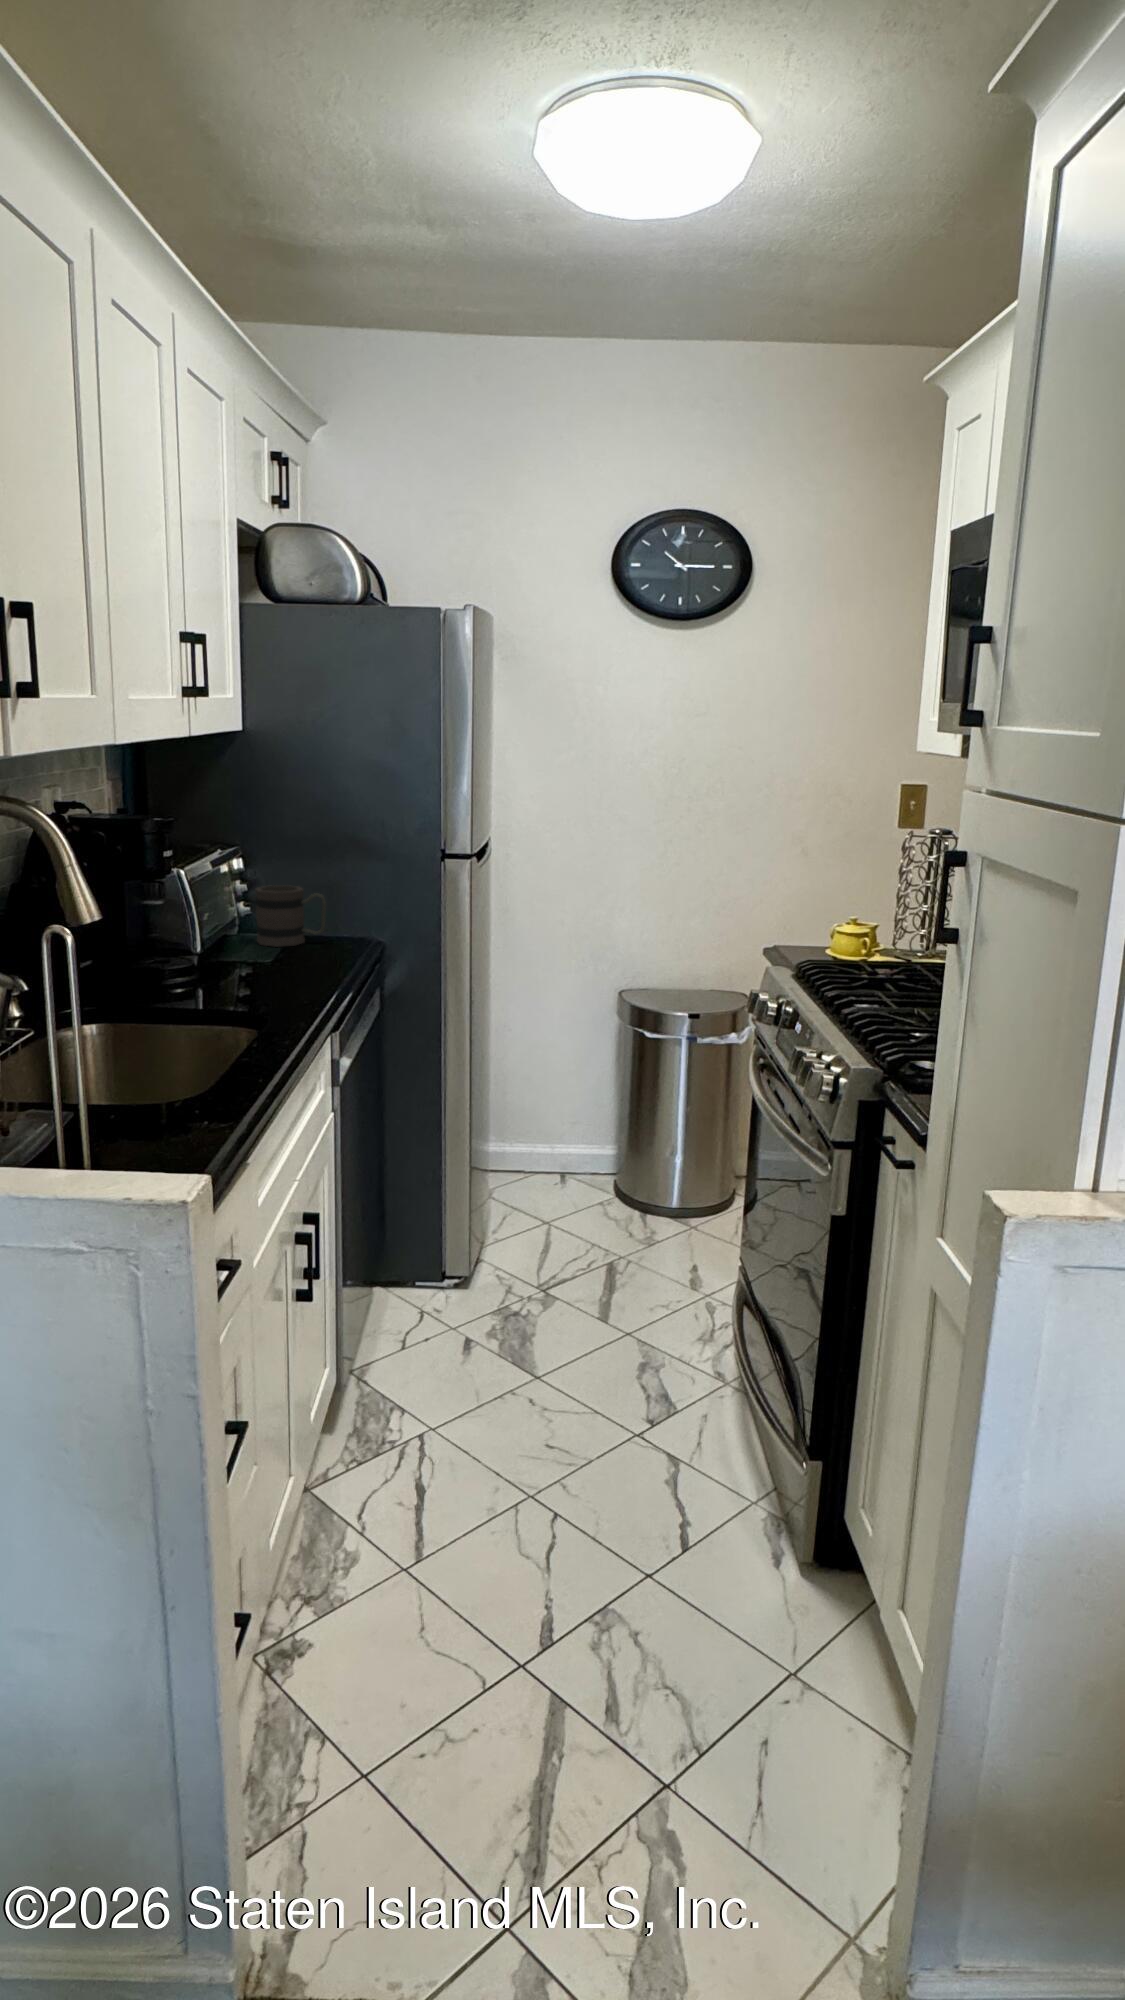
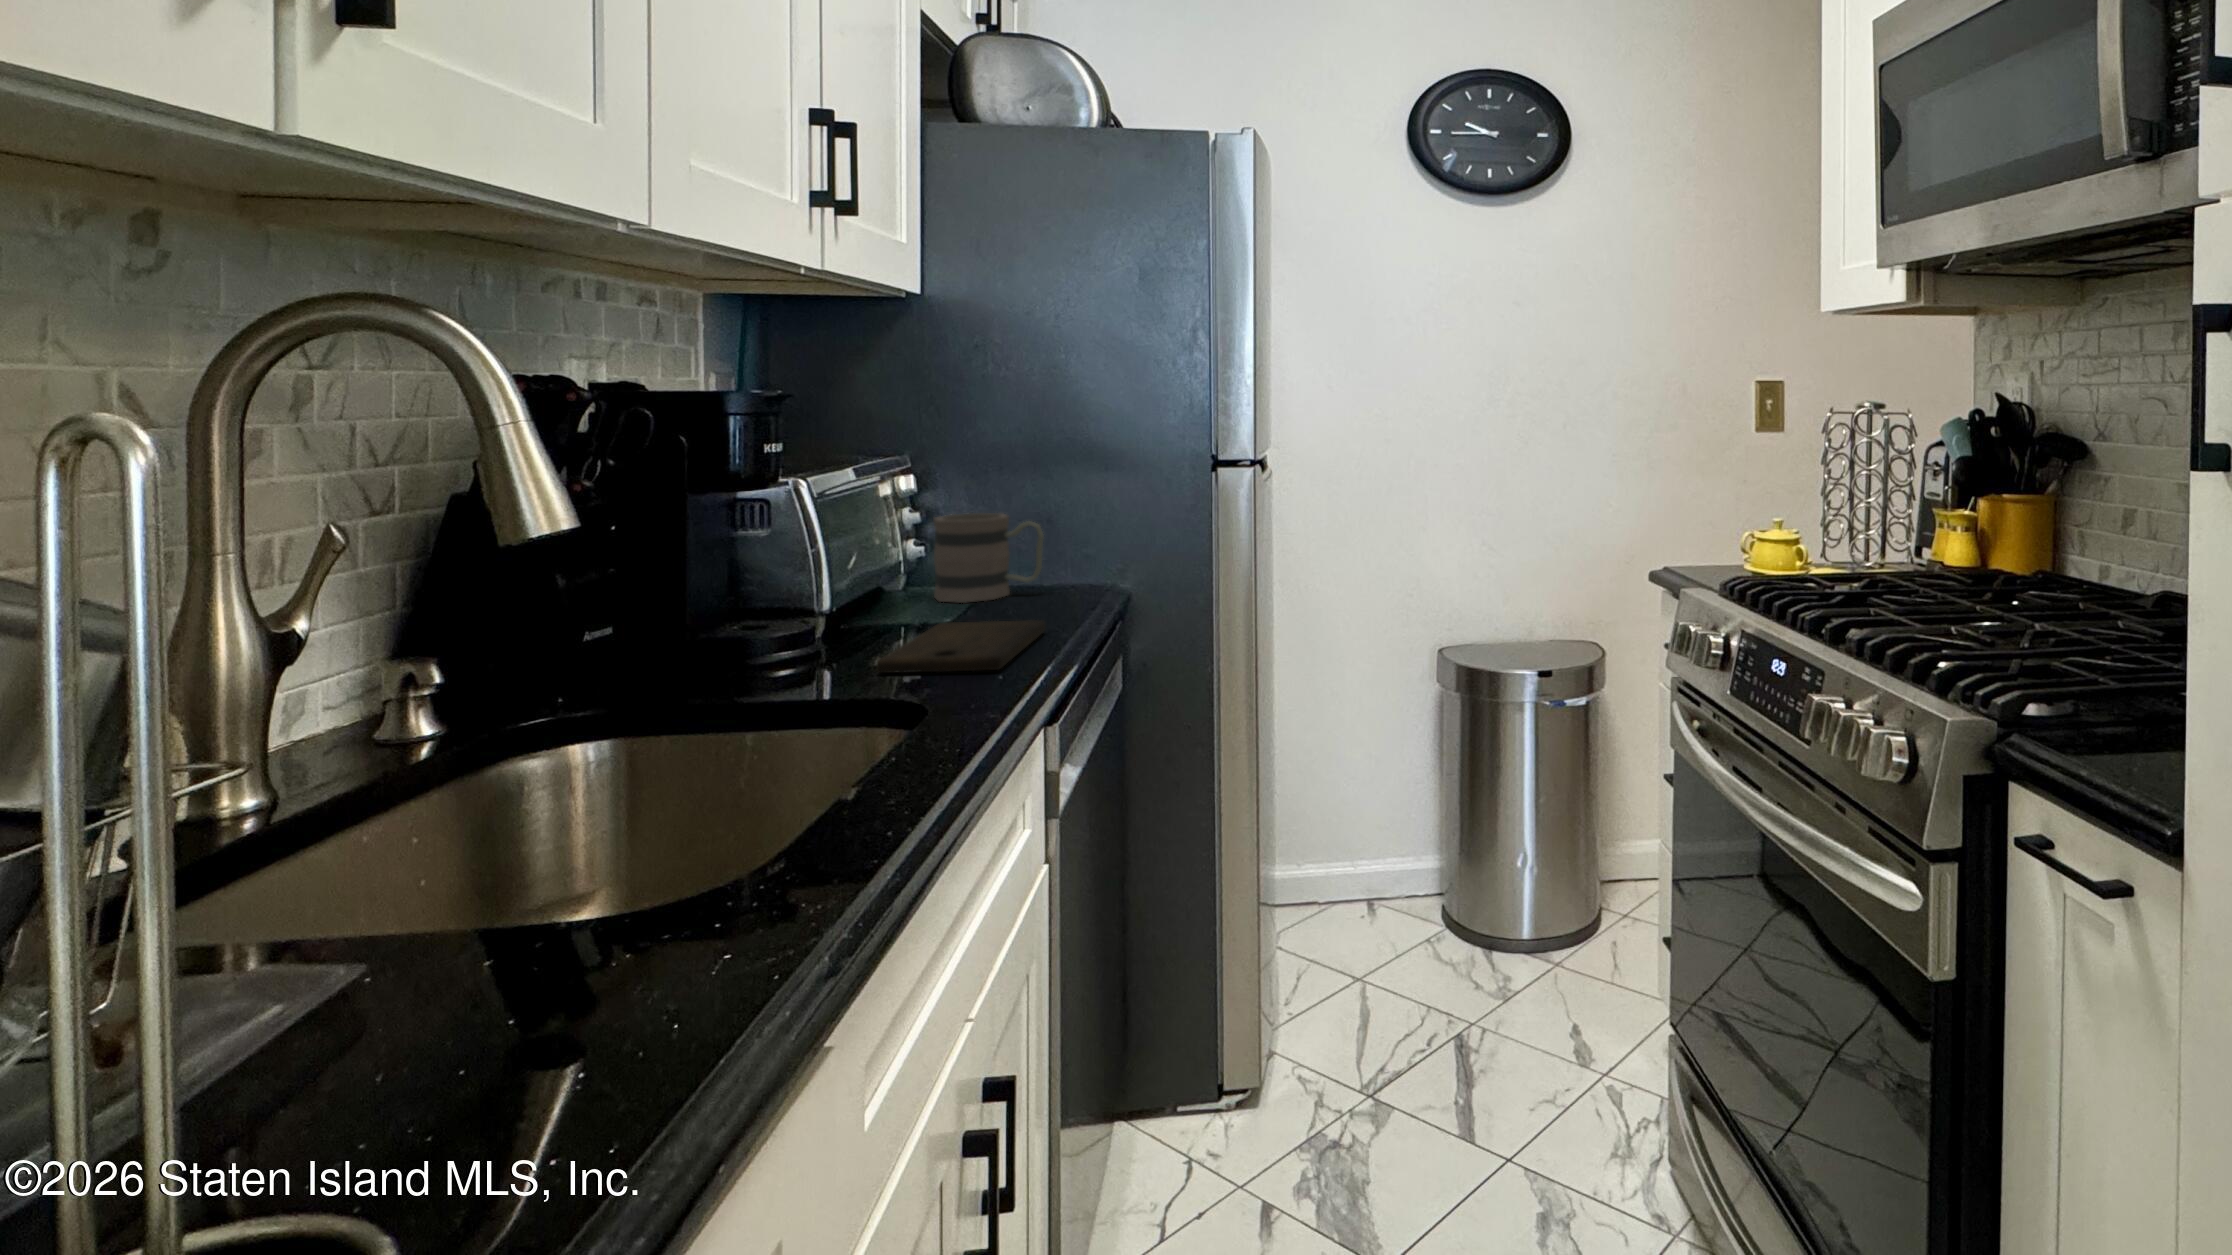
cutting board: none [231,962,329,995] -> present [876,620,1046,673]

